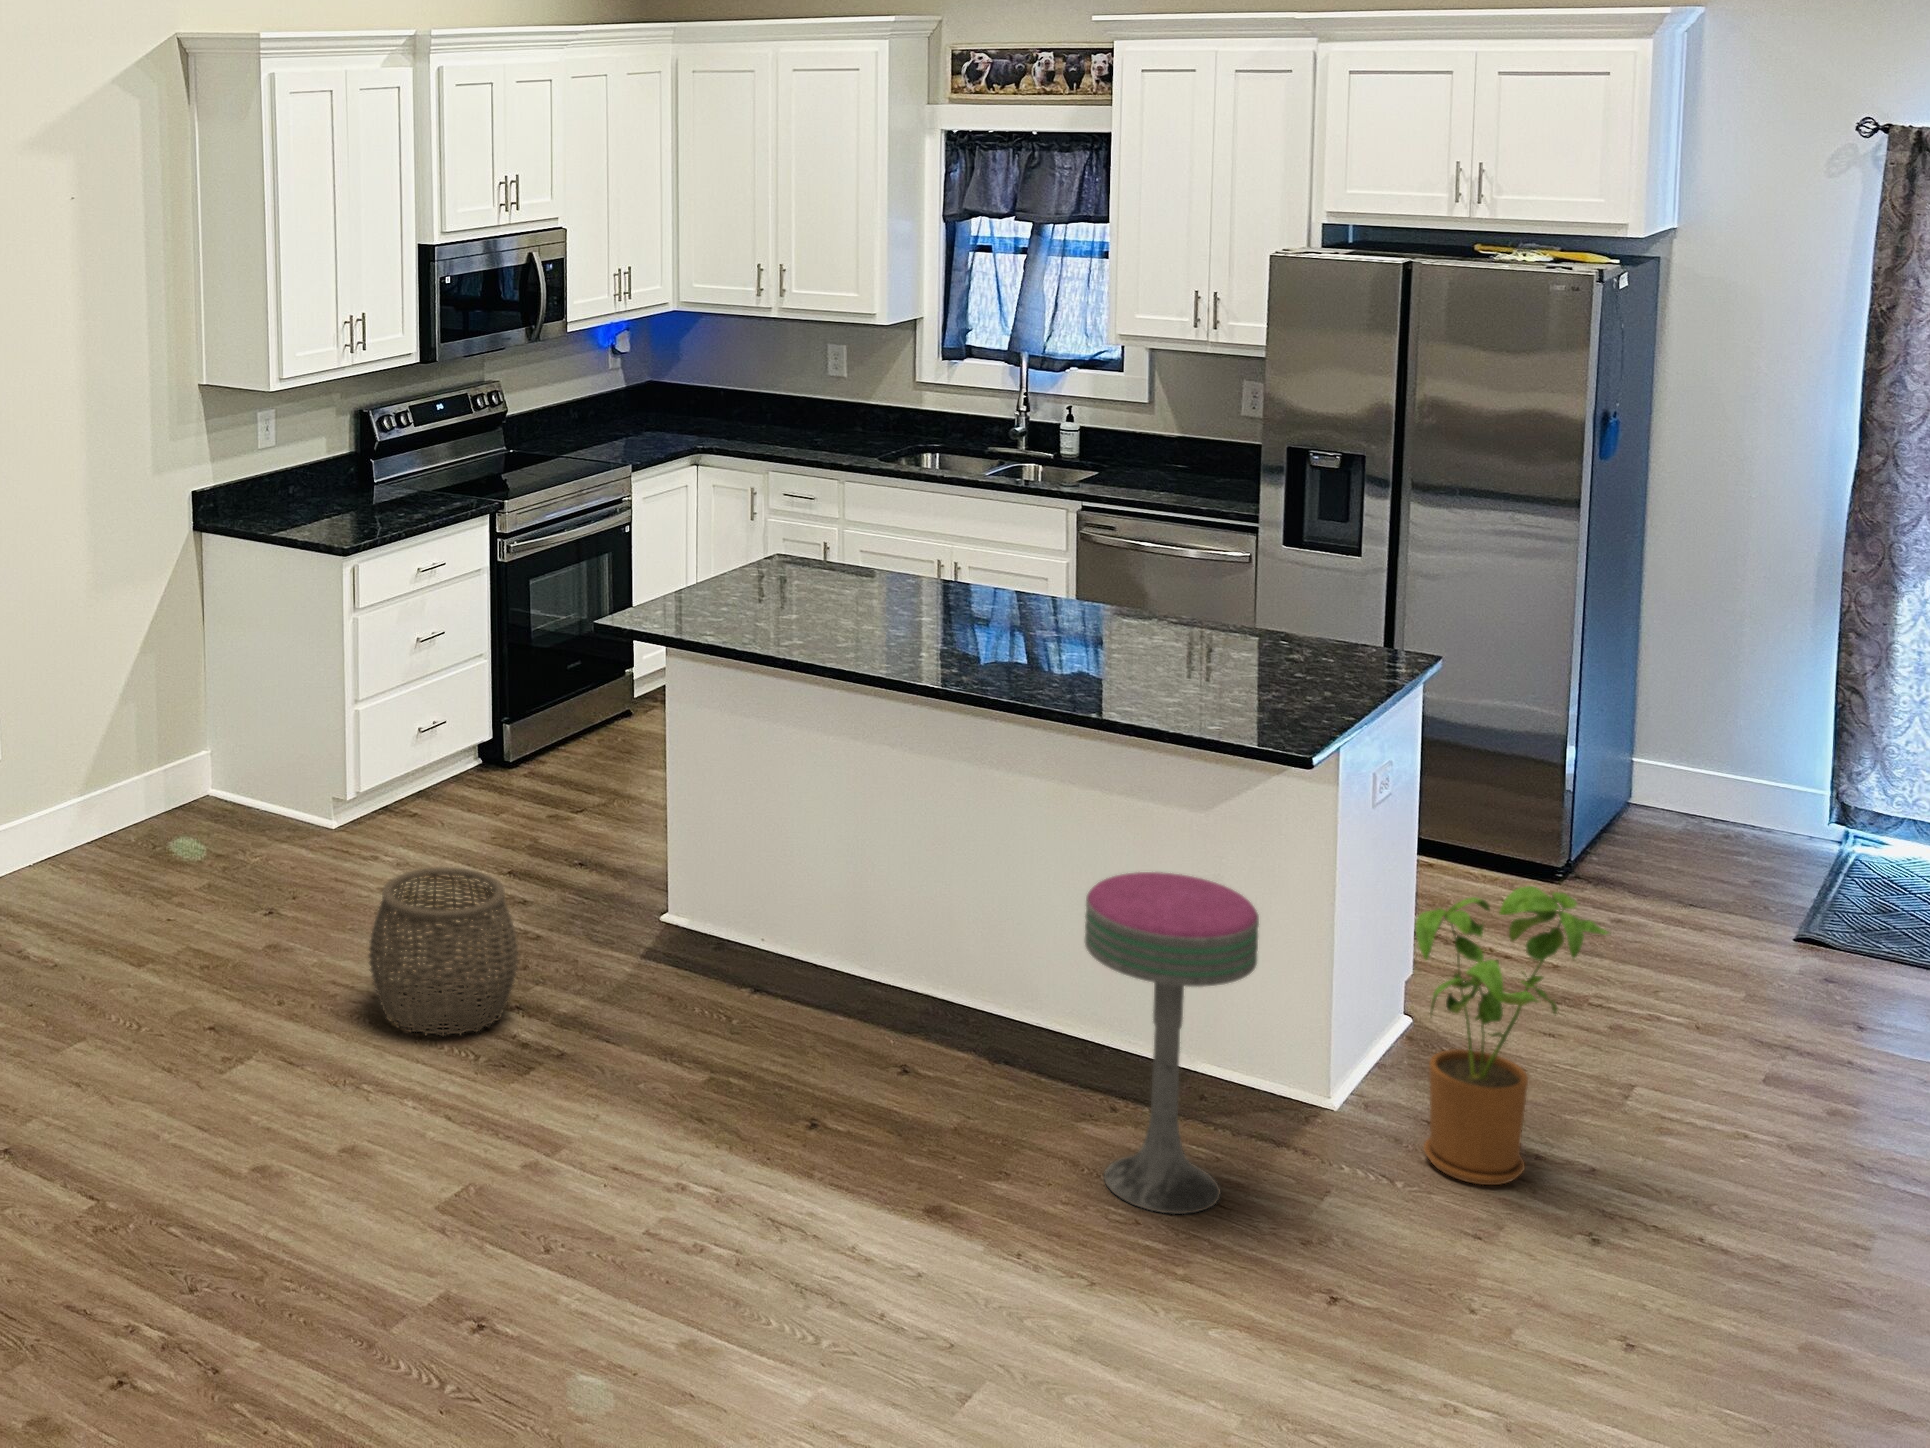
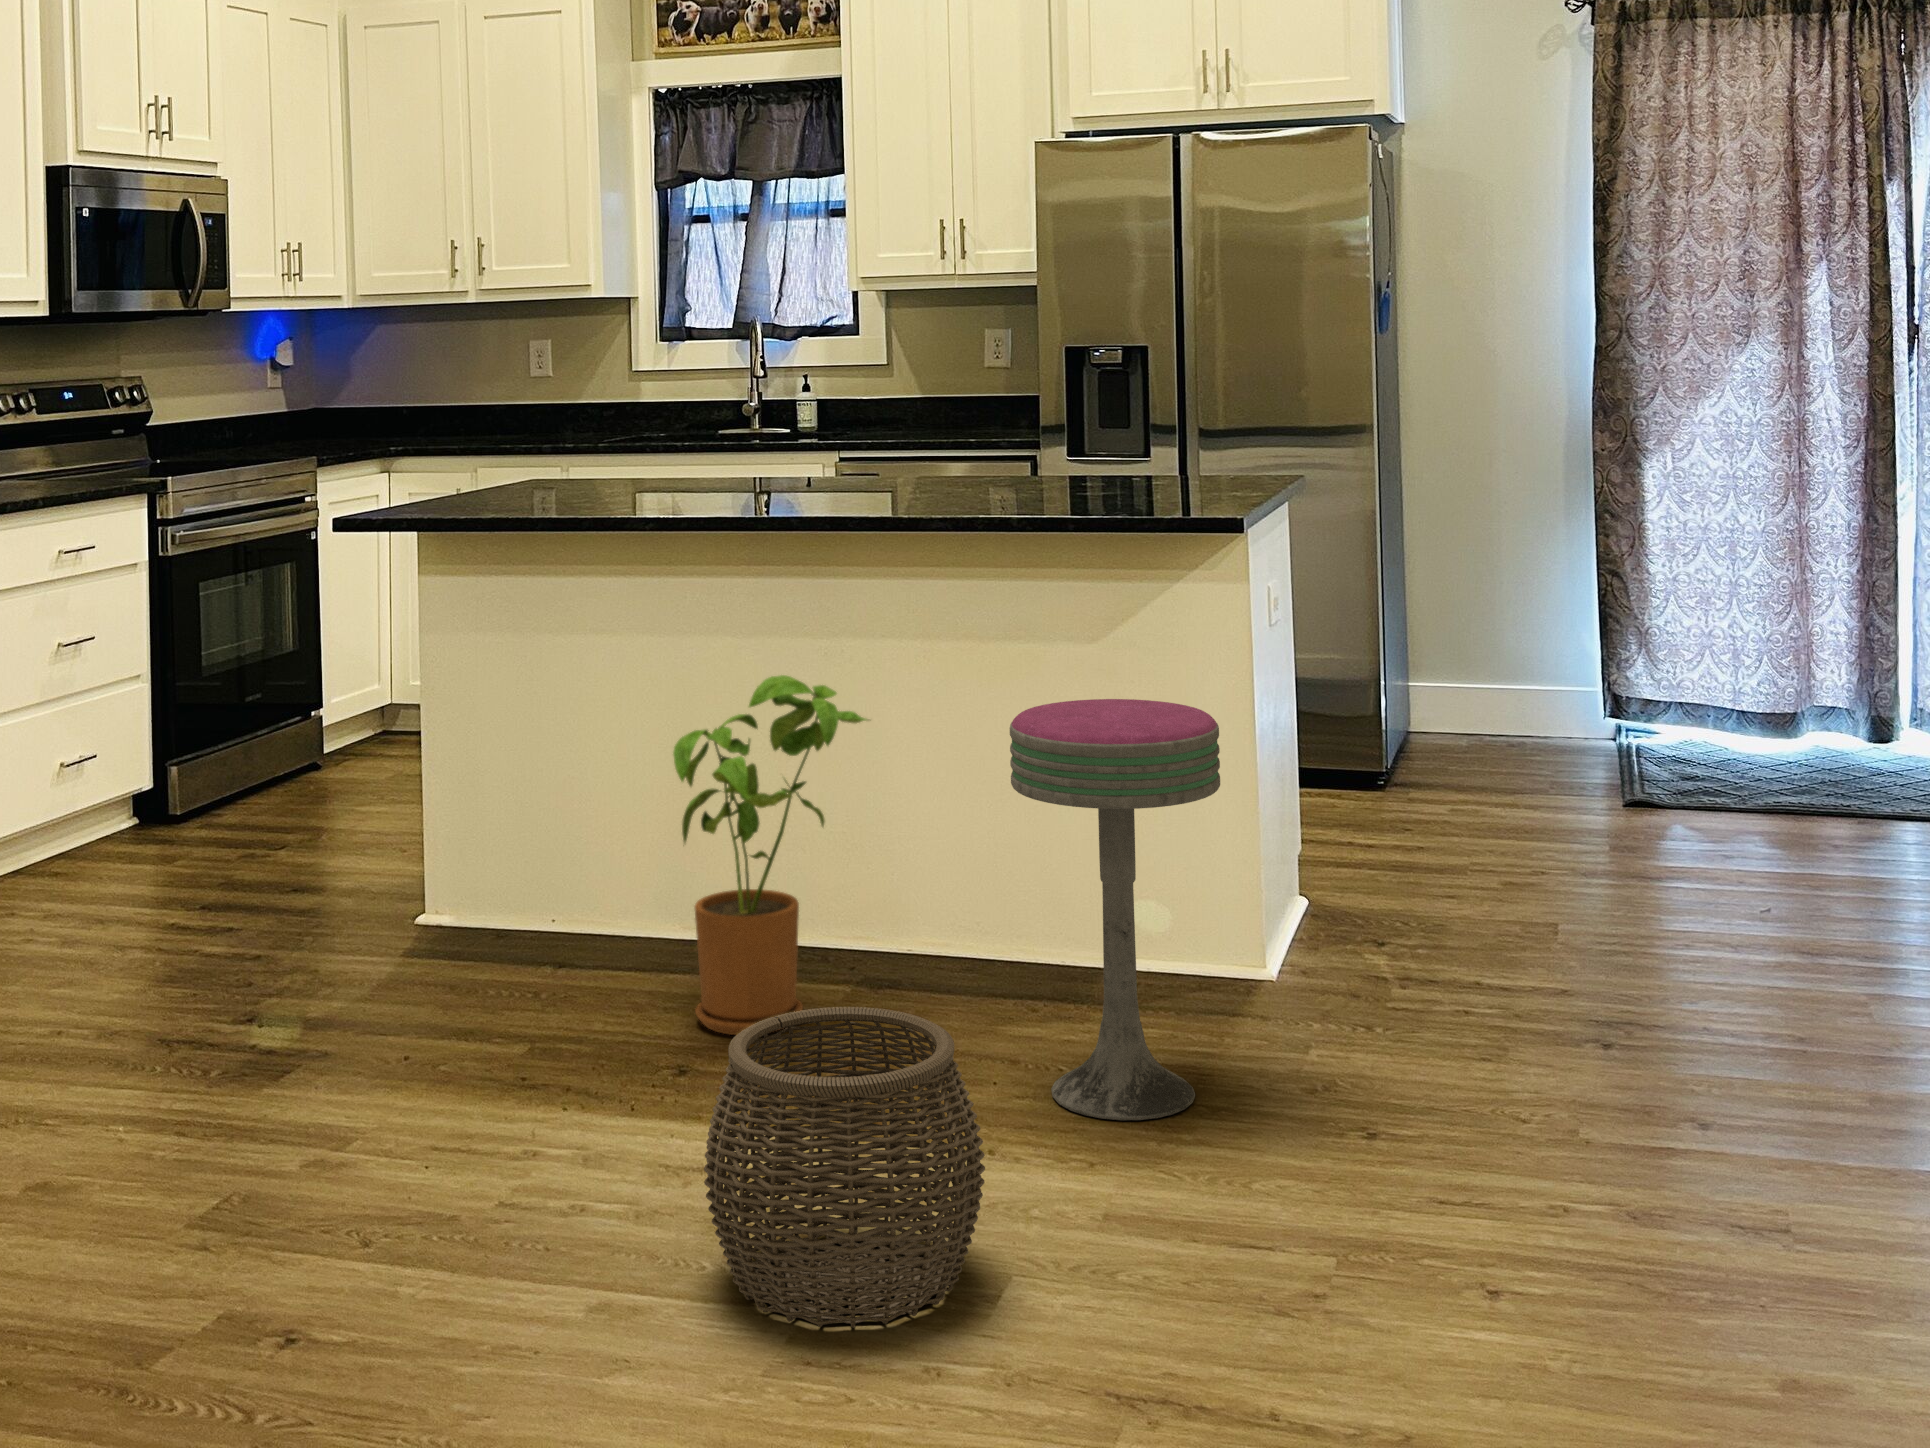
woven basket: present [368,868,519,1036] -> present [704,1007,985,1328]
house plant: present [1416,886,1608,1185] -> present [673,675,867,1035]

